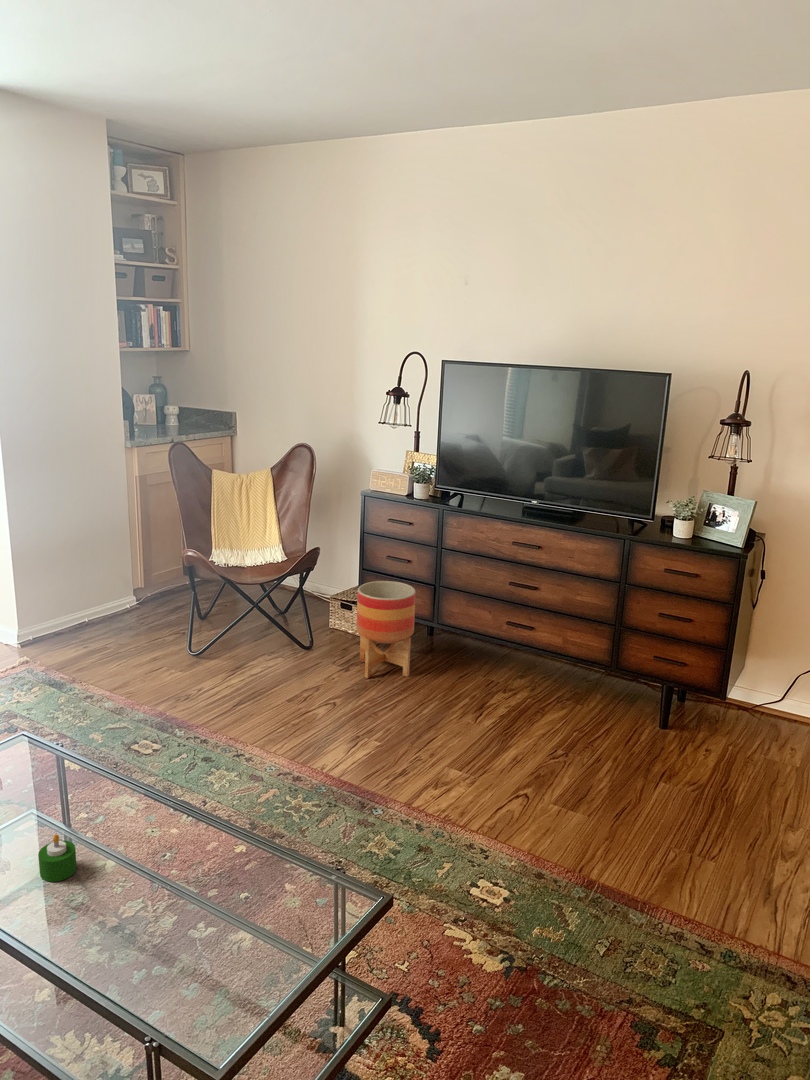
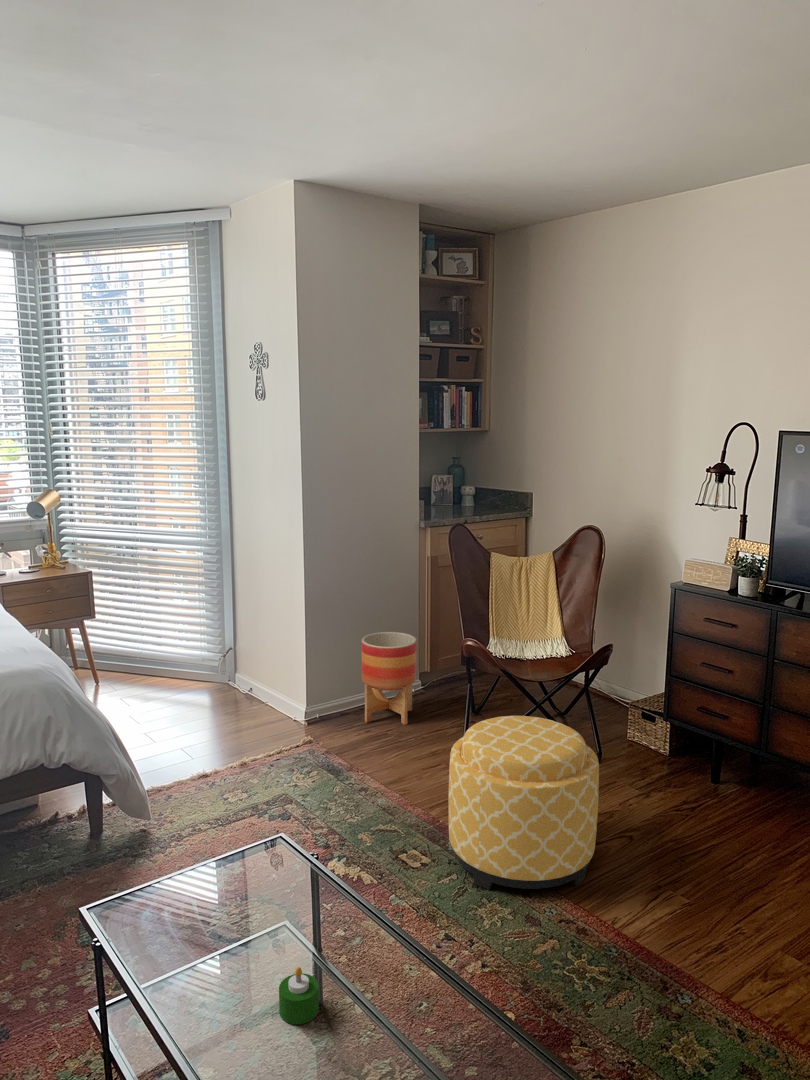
planter: present [357,581,416,678] -> present [361,632,417,725]
ottoman: none [174,612,306,762] -> present [448,716,599,890]

